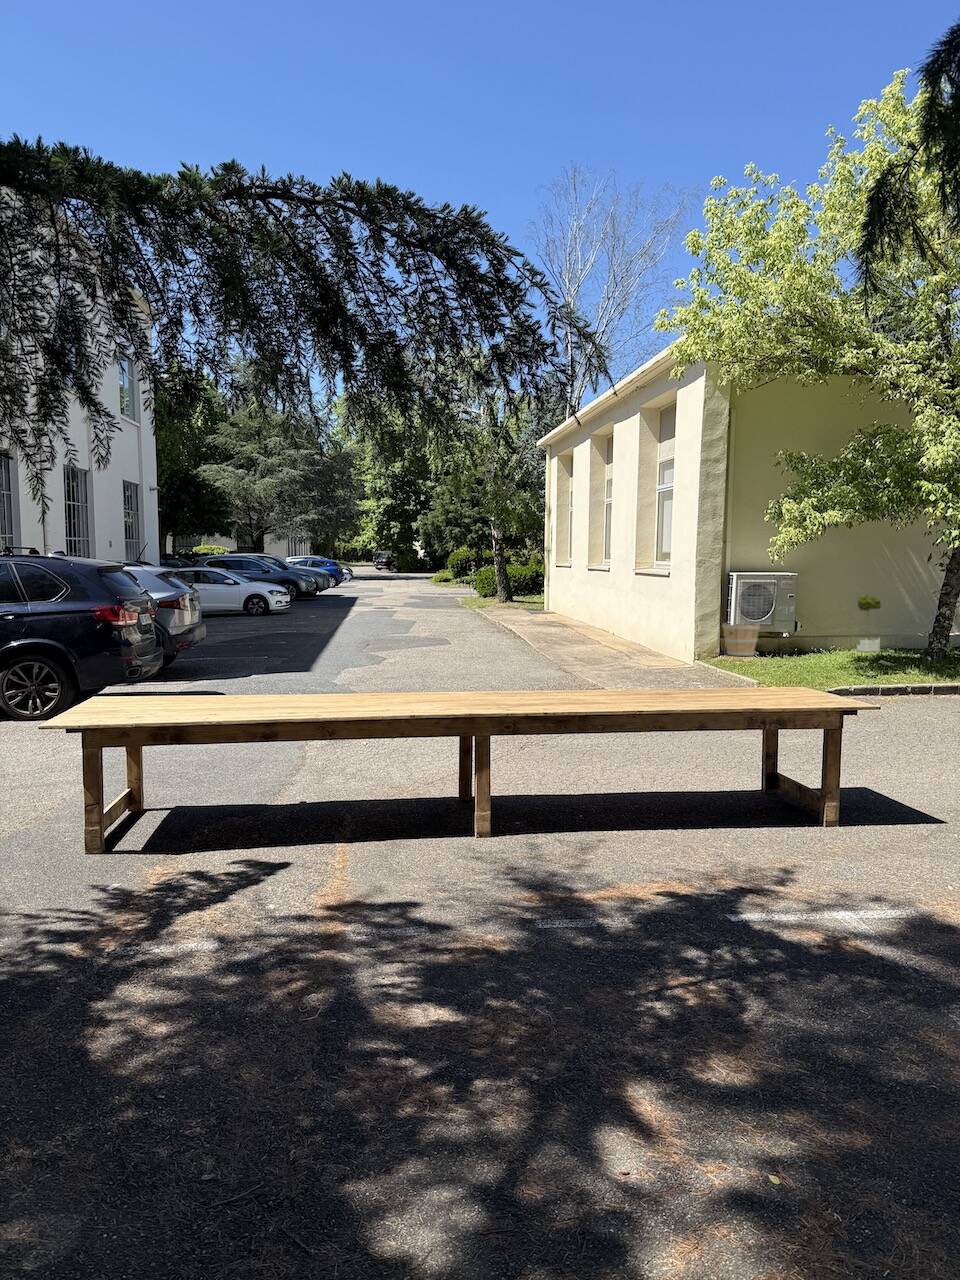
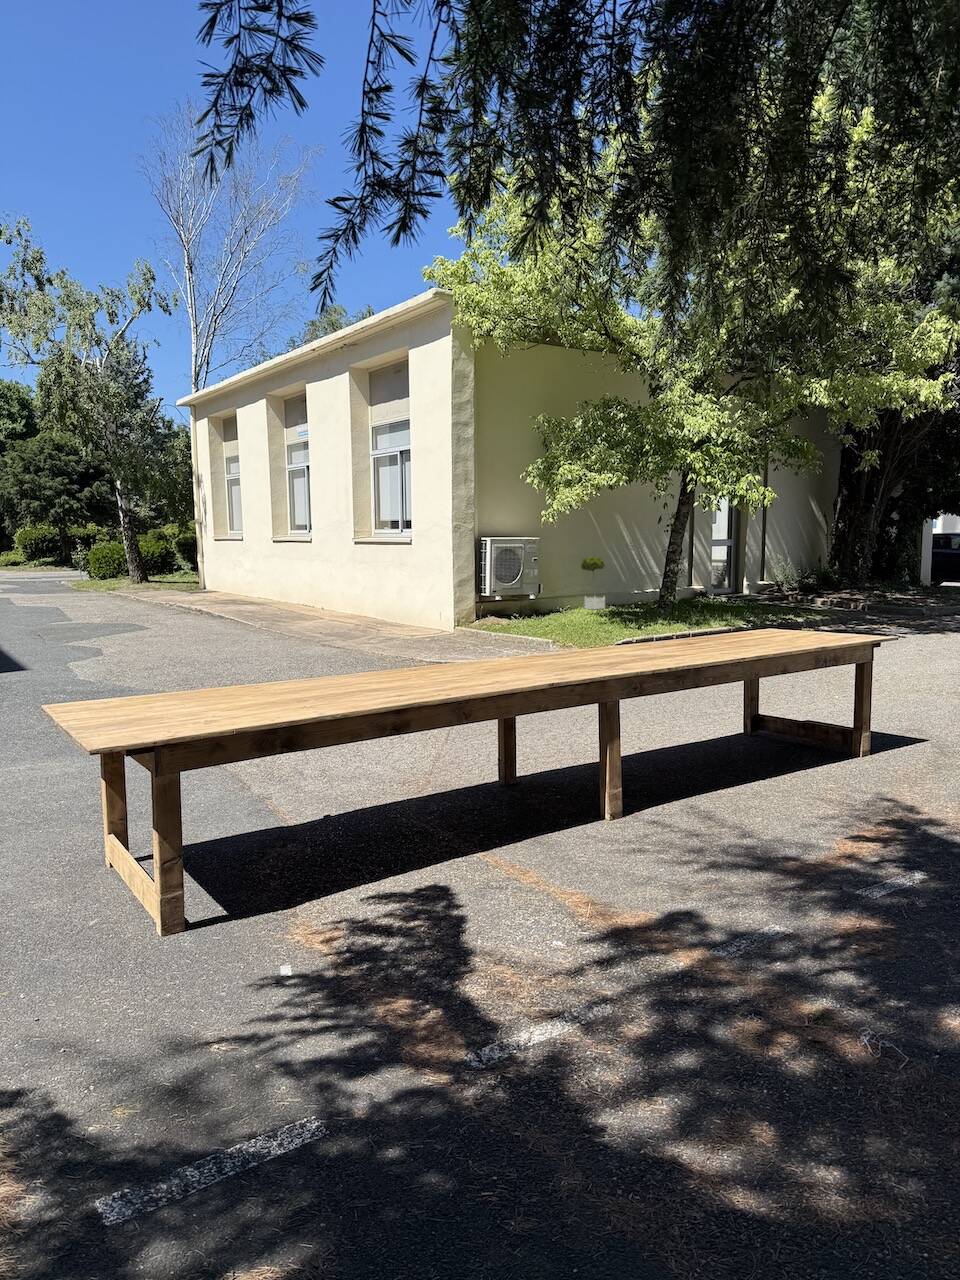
wooden bucket: present [722,623,760,656] -> none [477,587,515,620]

